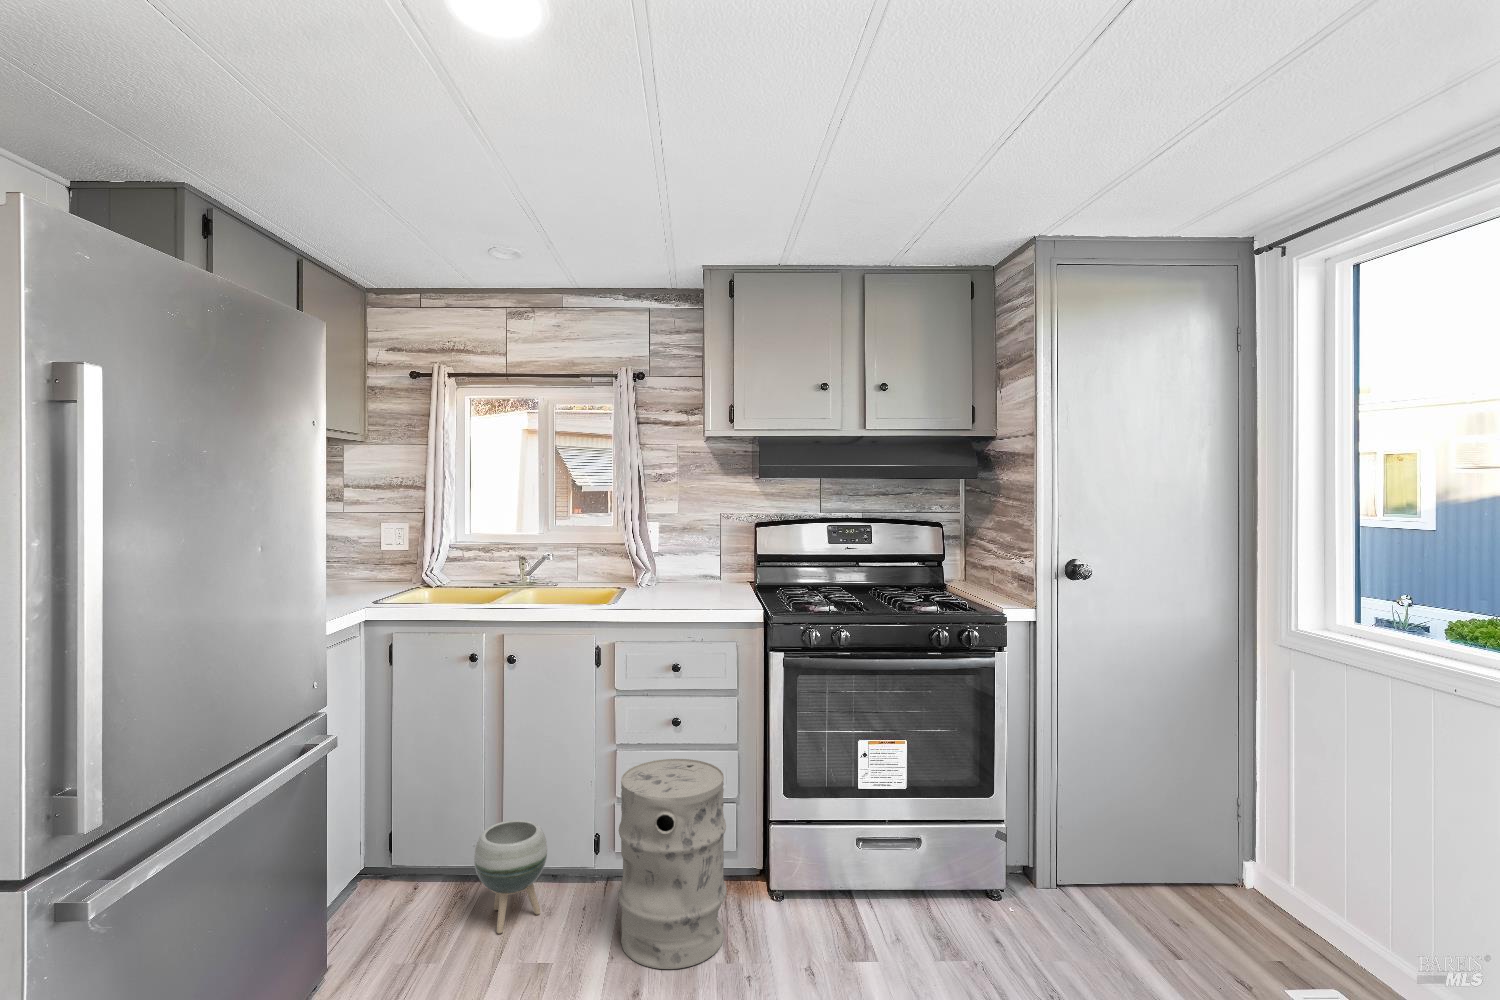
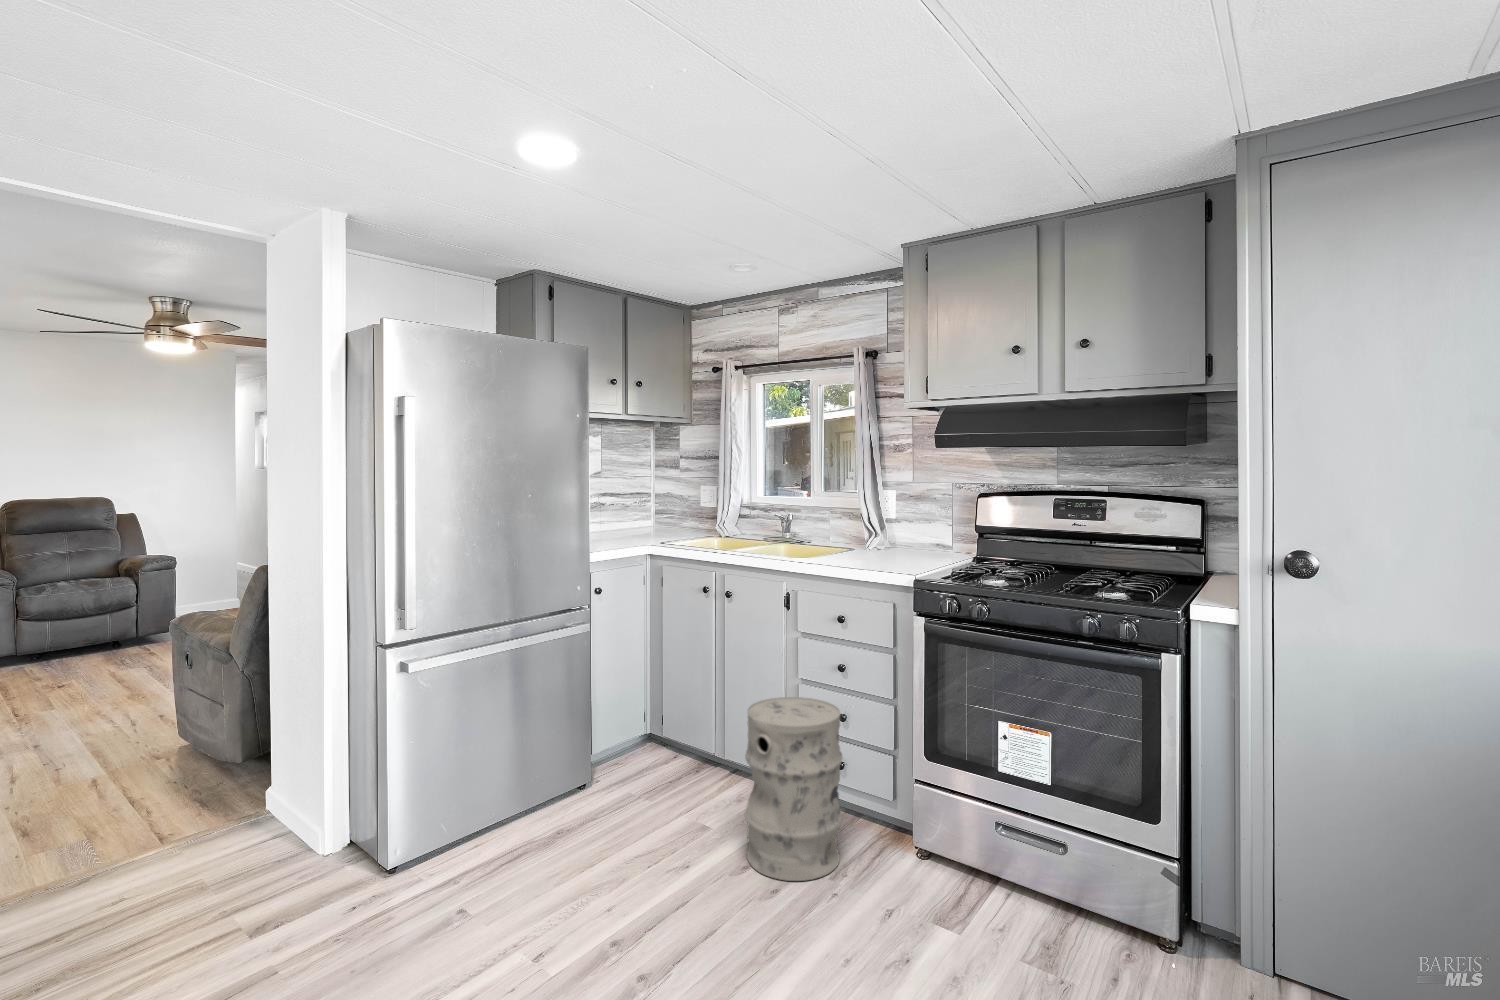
planter: present [474,820,547,934] -> none [669,725,727,810]

